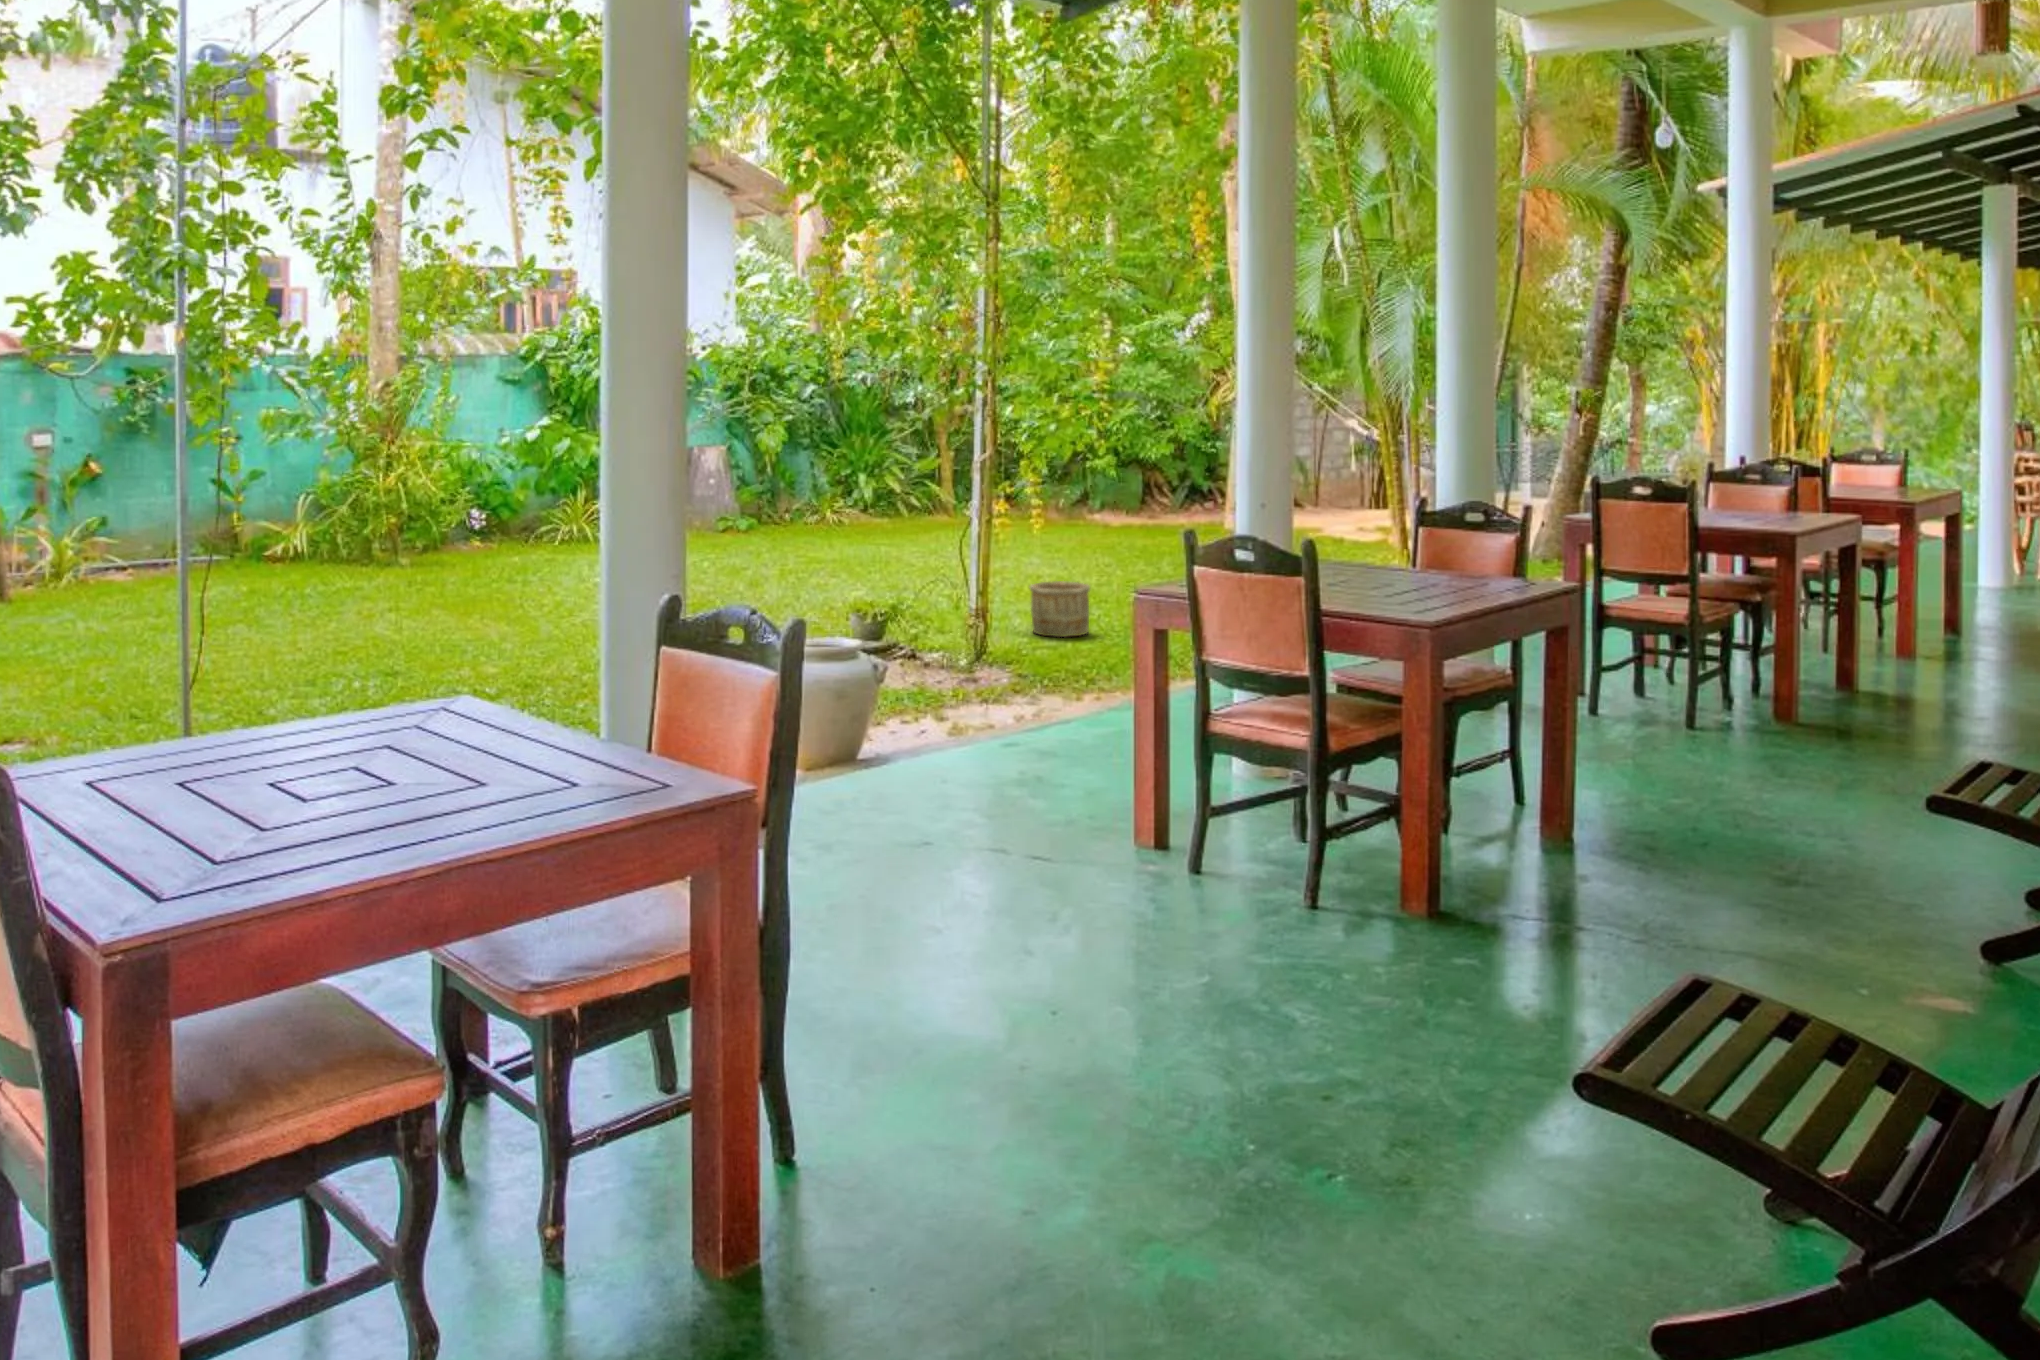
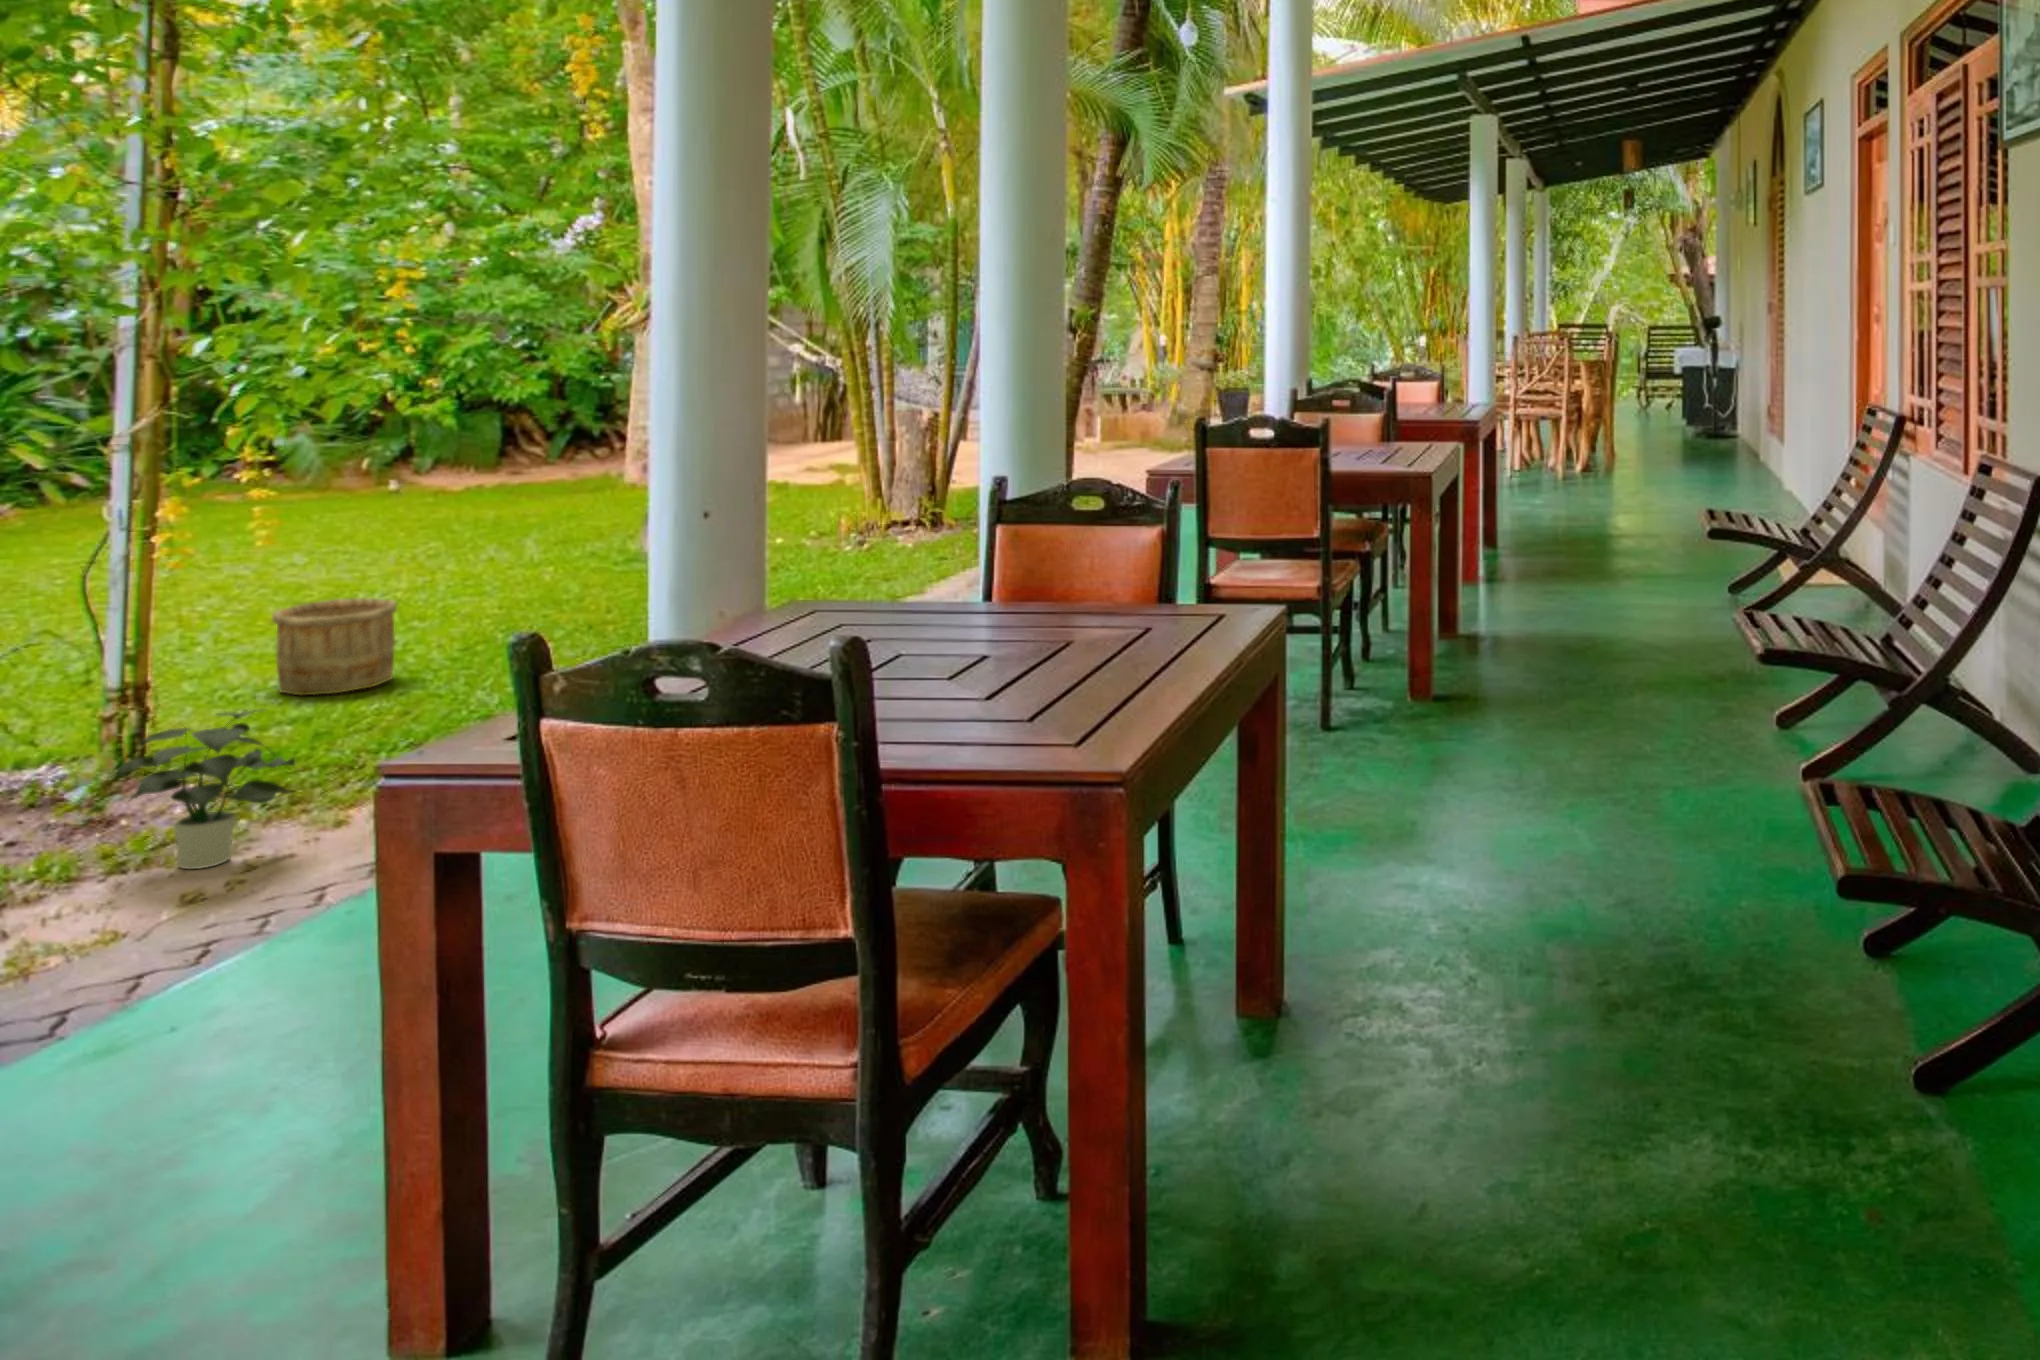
potted plant: none [979,624,1053,703] -> present [116,711,295,869]

